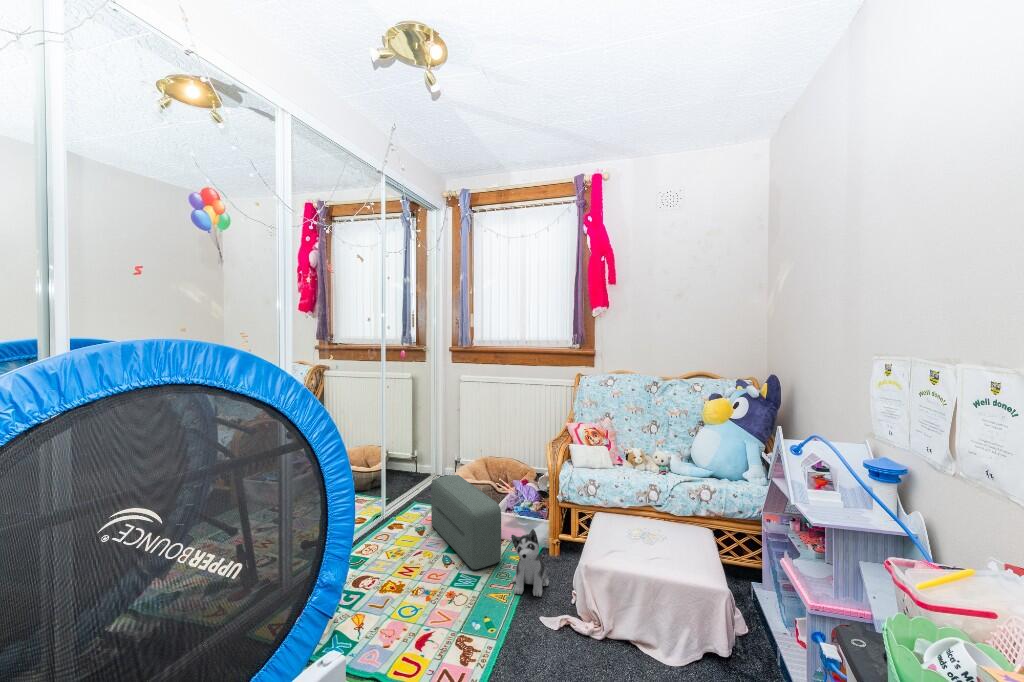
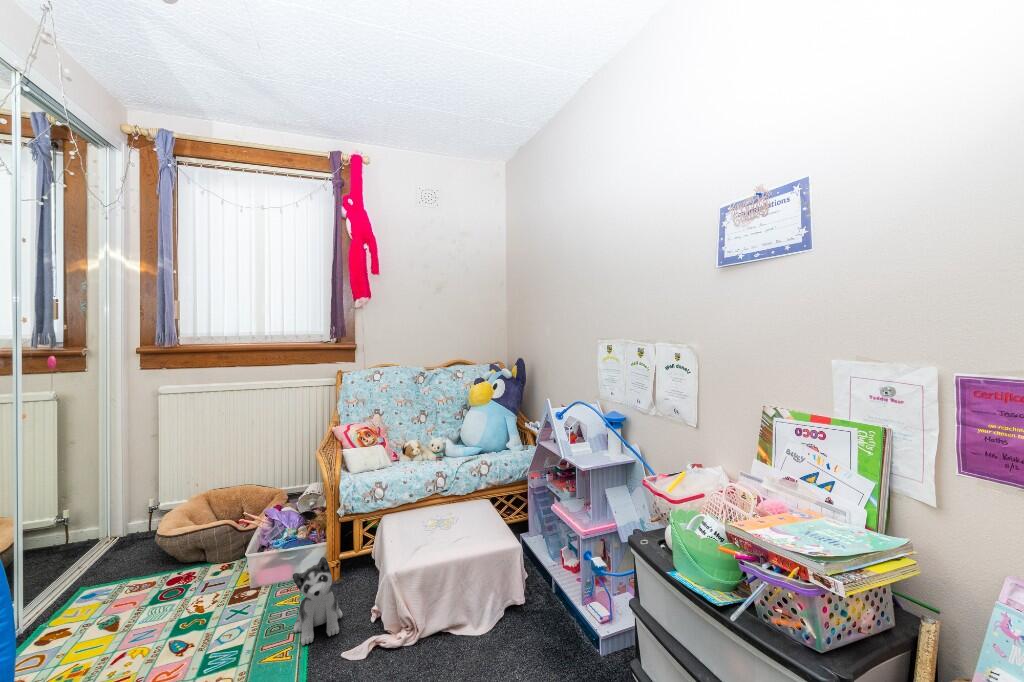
pouf: present [431,475,501,569] -> none [127,523,268,642]

